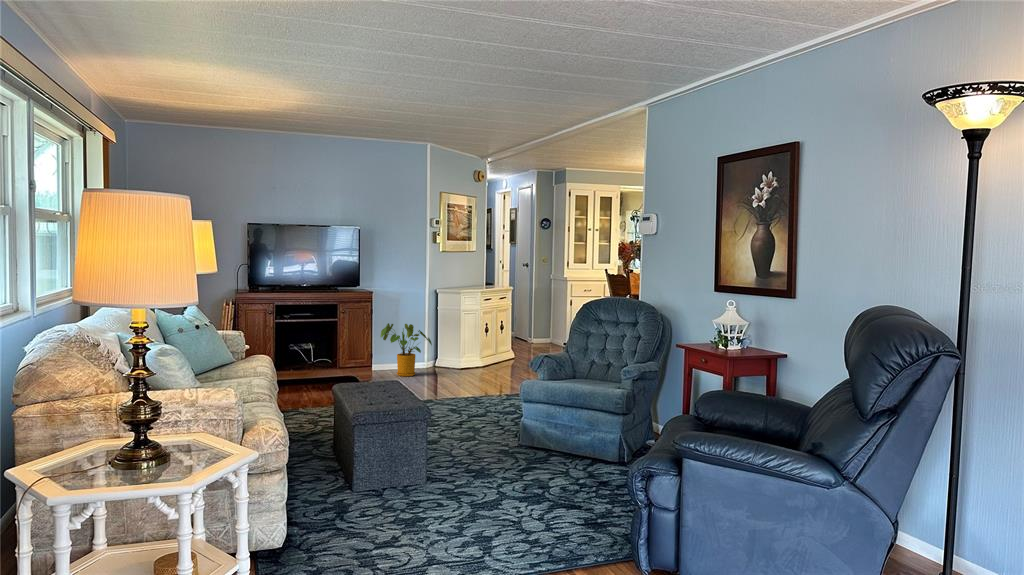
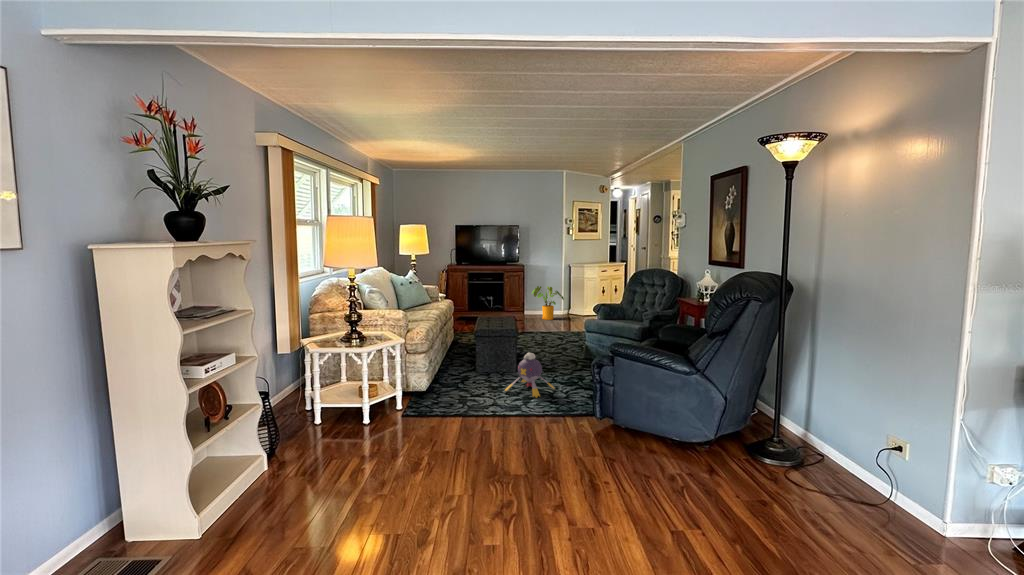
plush toy: none [432,451,519,536] -> present [505,353,554,398]

